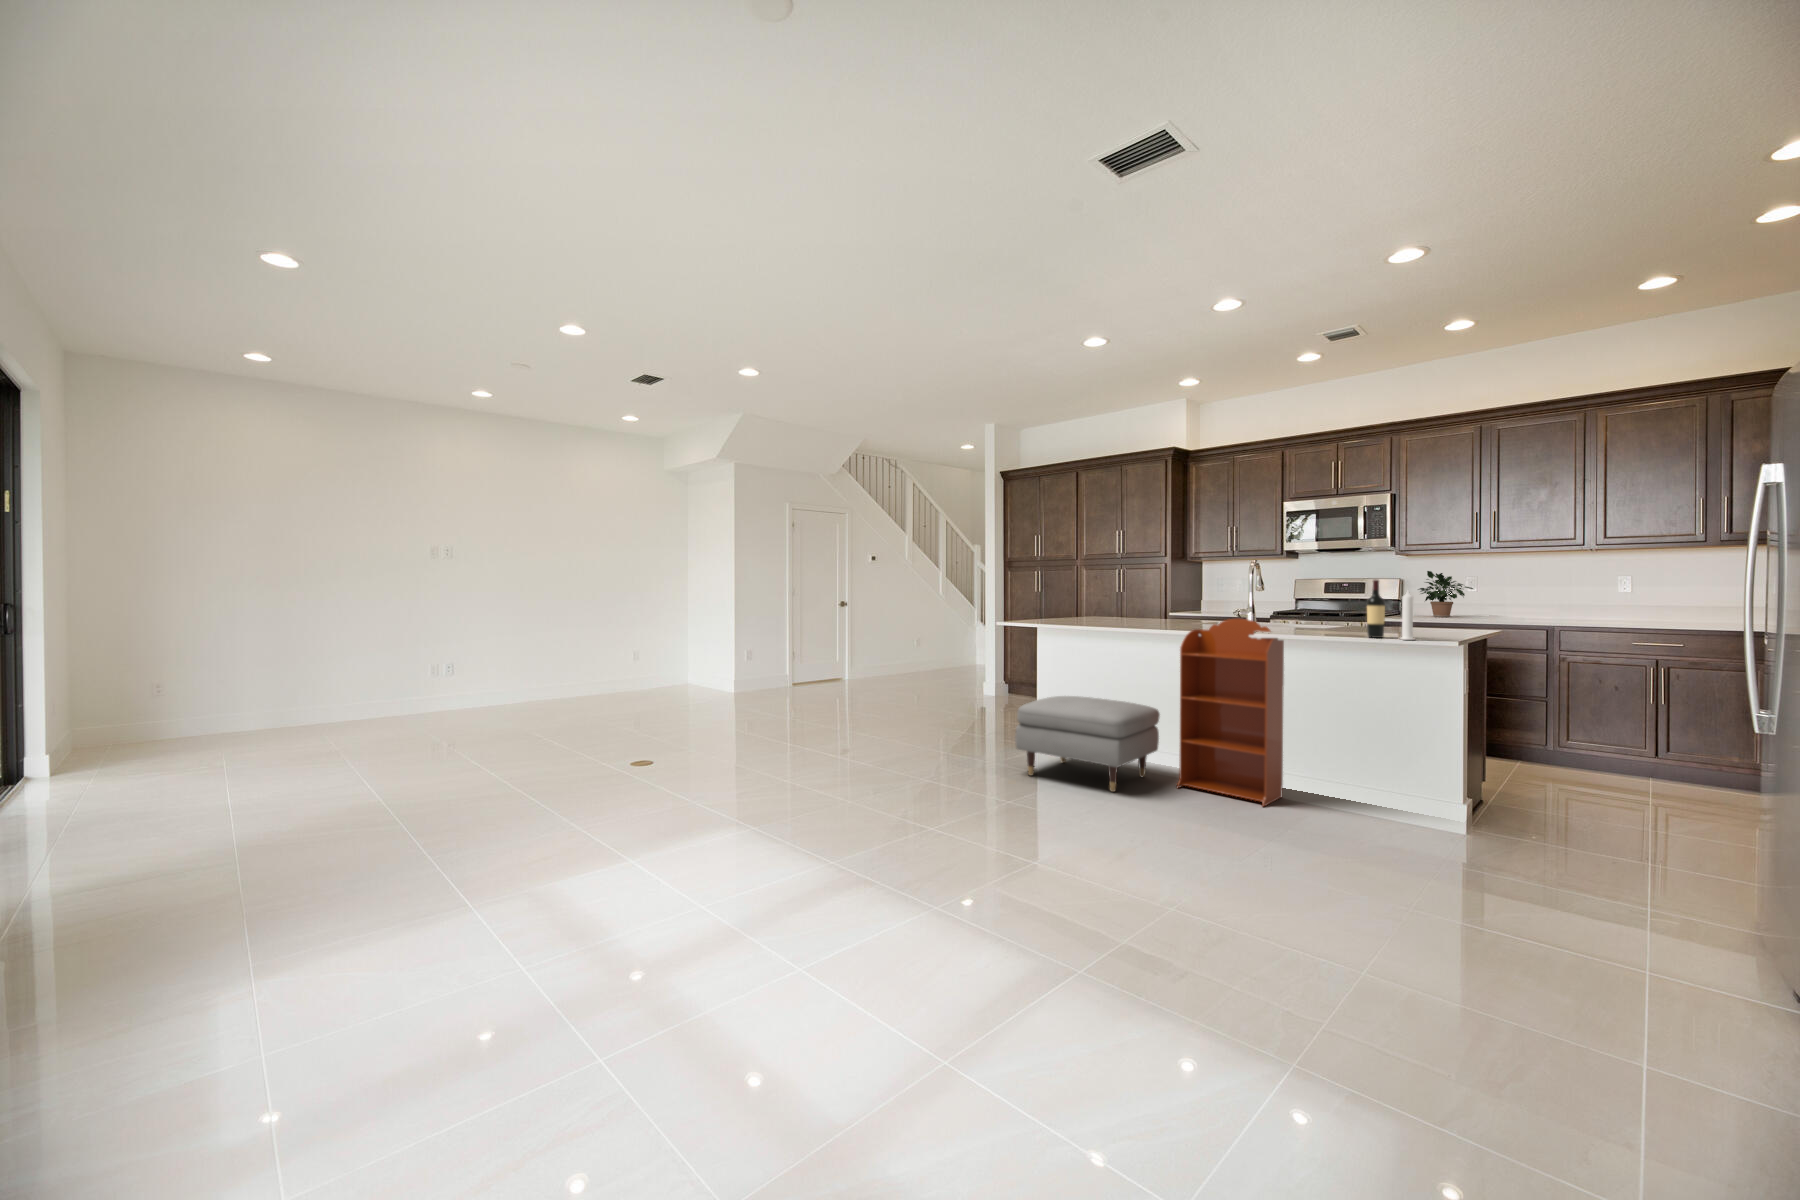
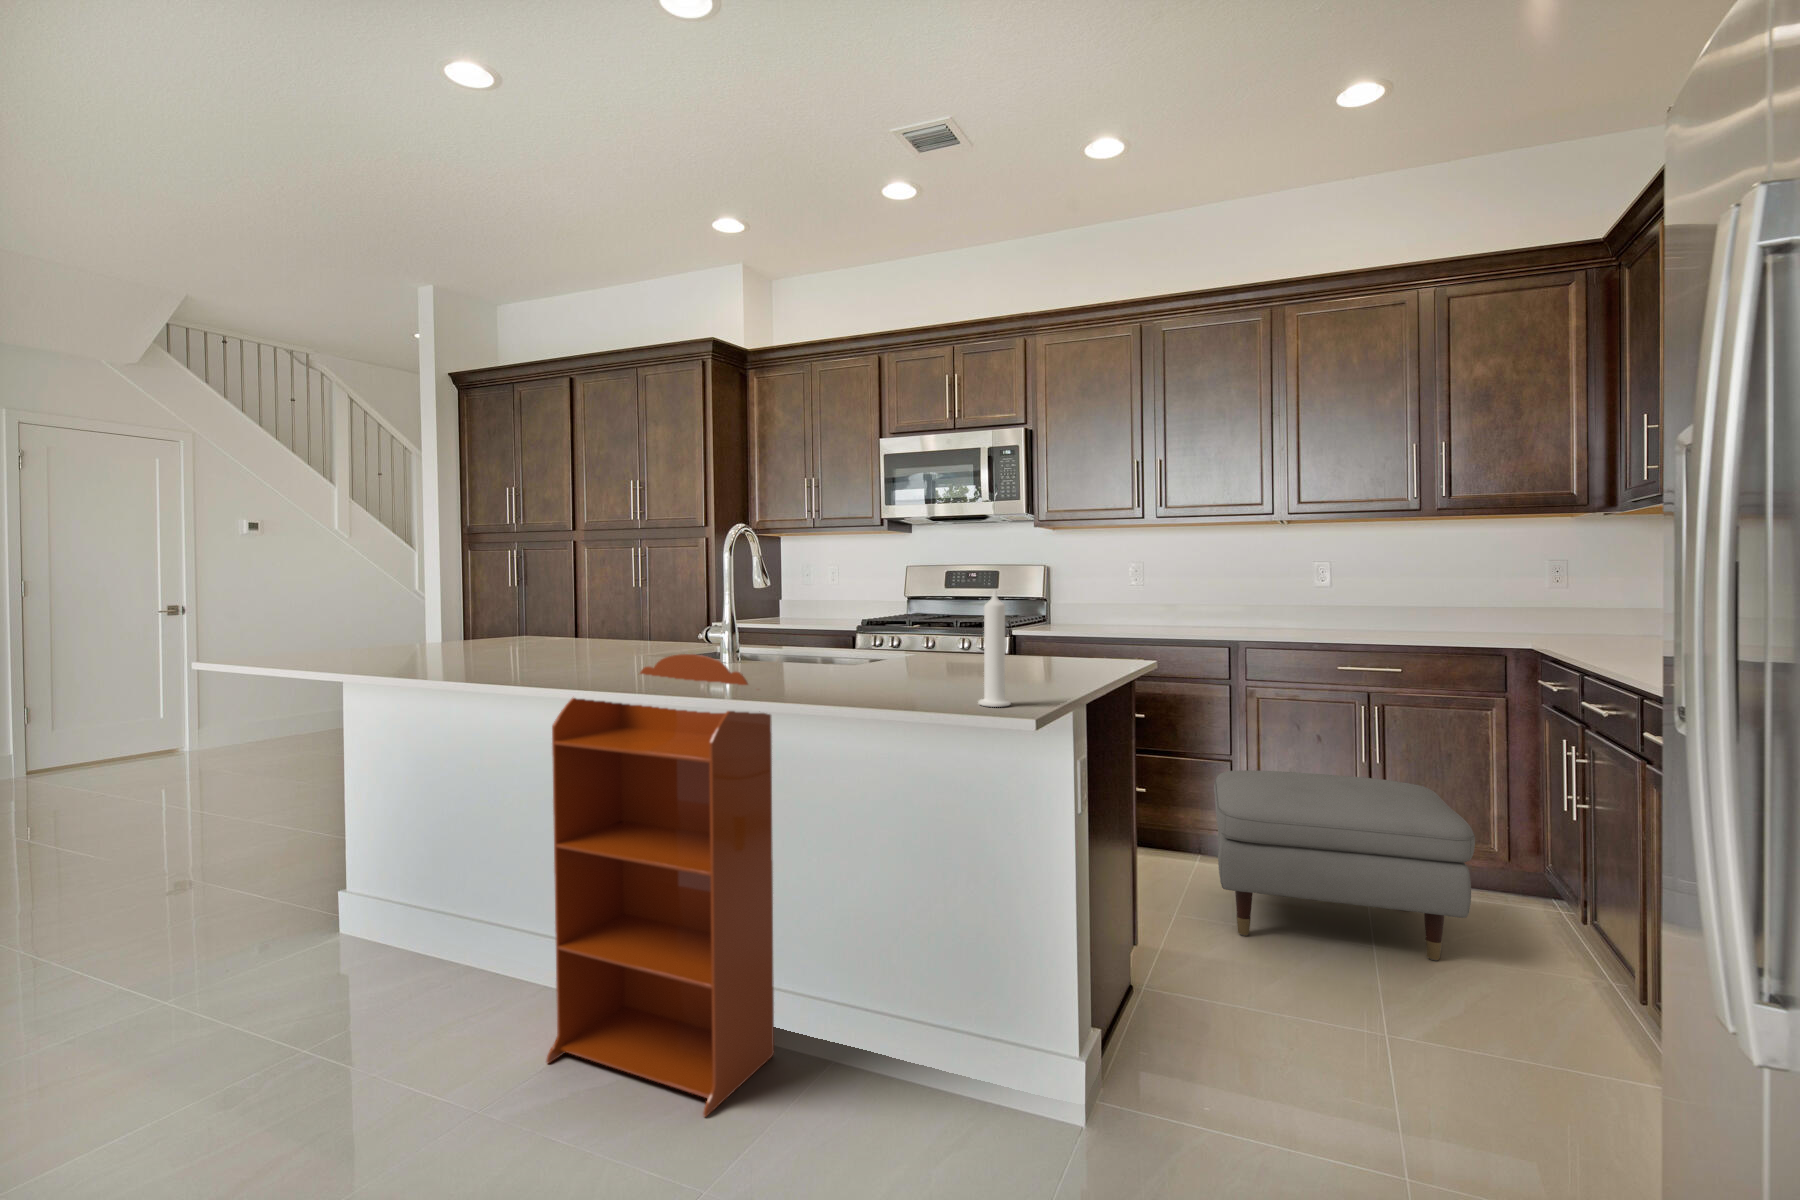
potted plant: present [1418,571,1473,617] -> none [1061,553,1139,625]
wine bottle: present [1367,580,1385,638] -> none [920,566,955,700]
ottoman: present [1015,696,1160,792] -> present [1214,770,1475,960]

